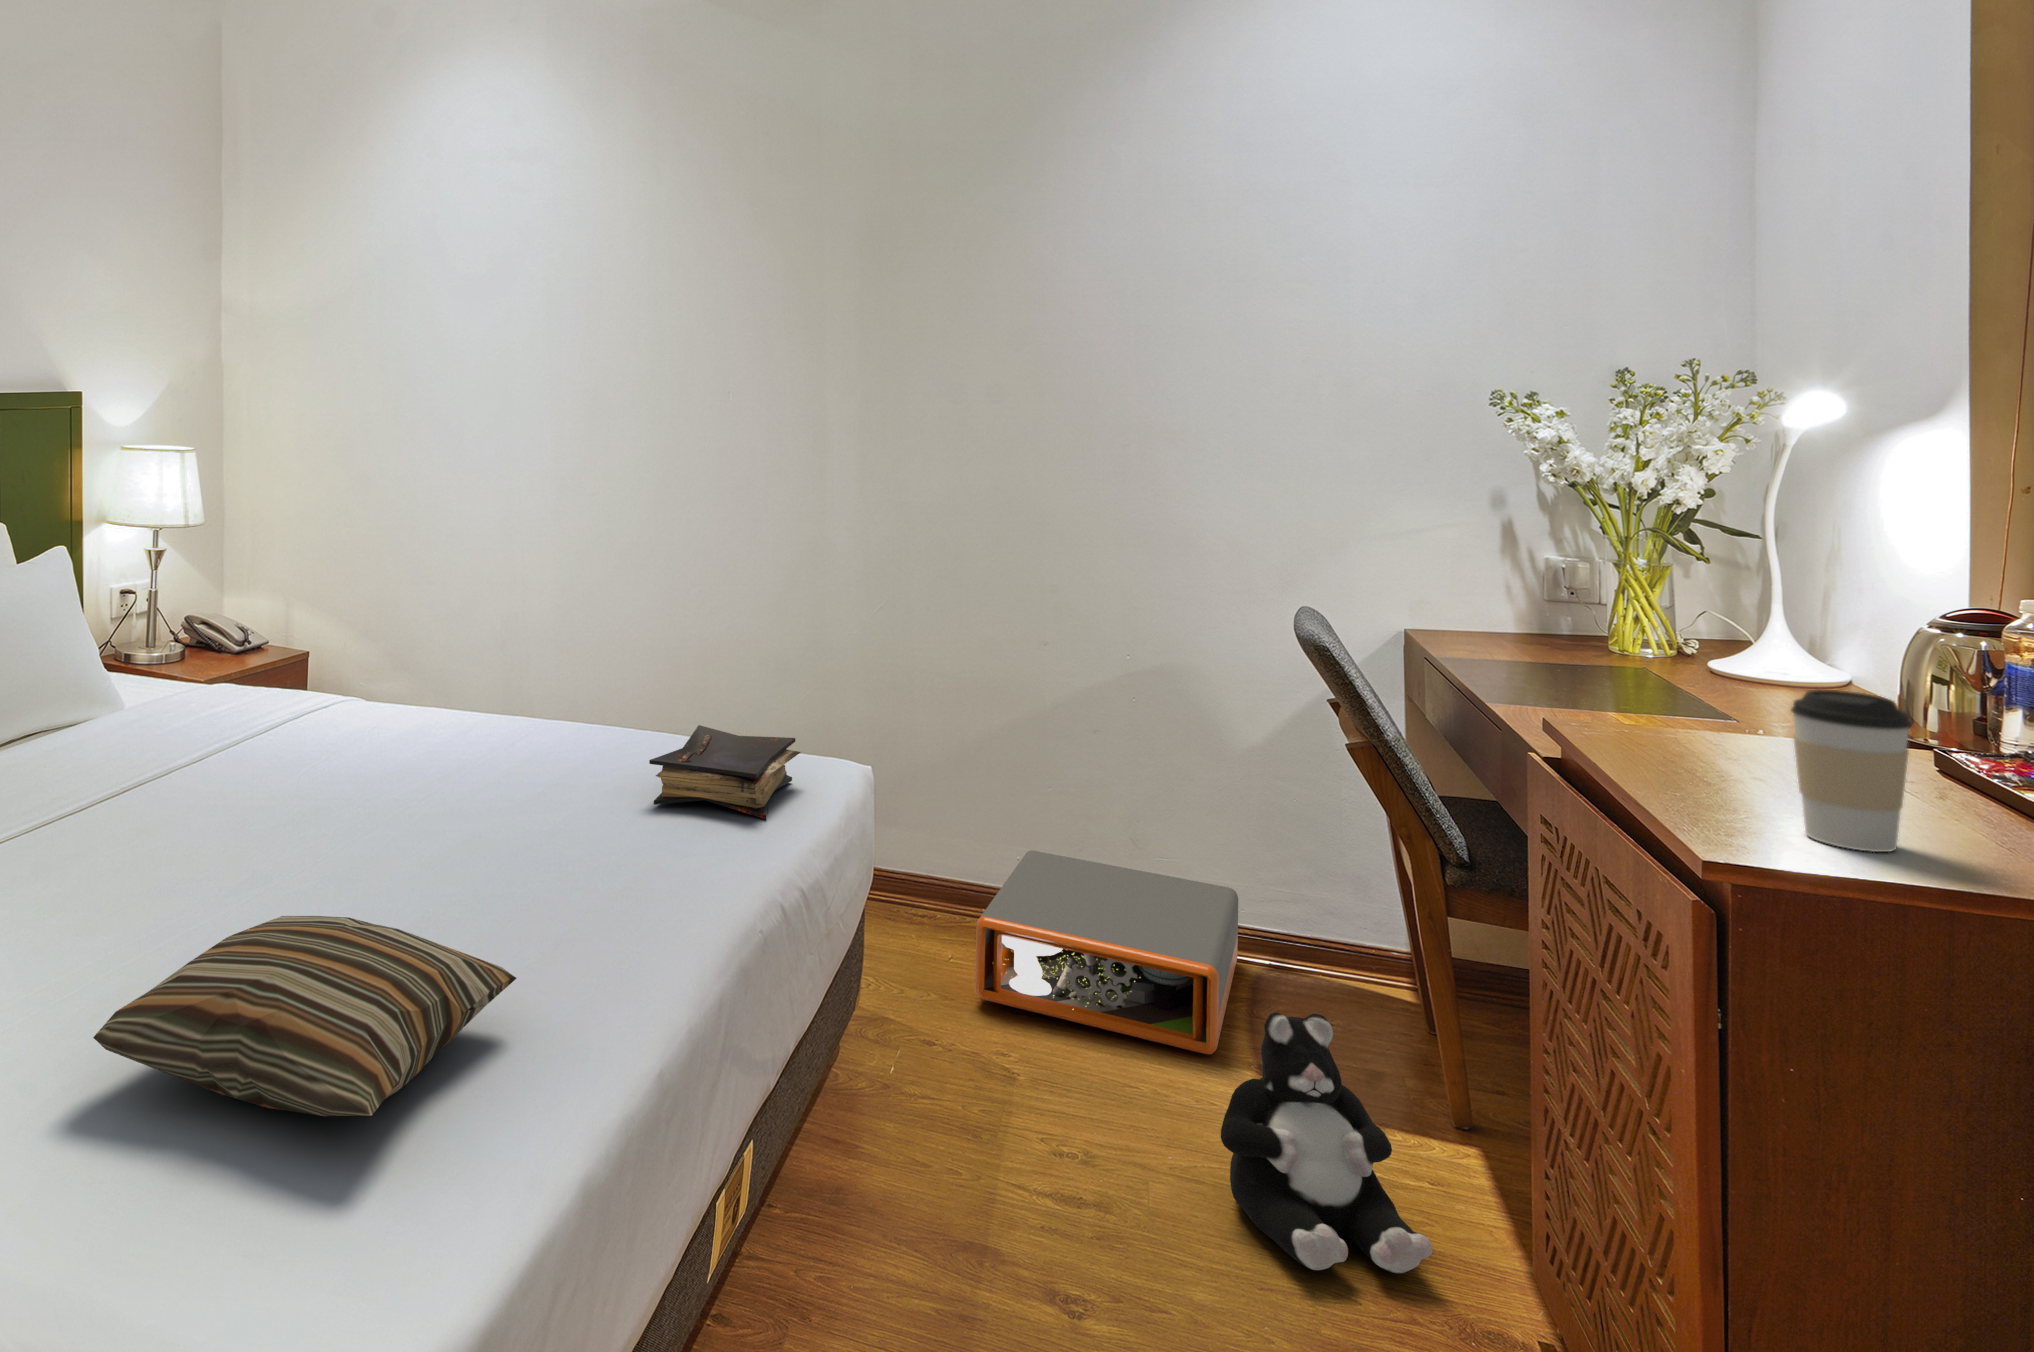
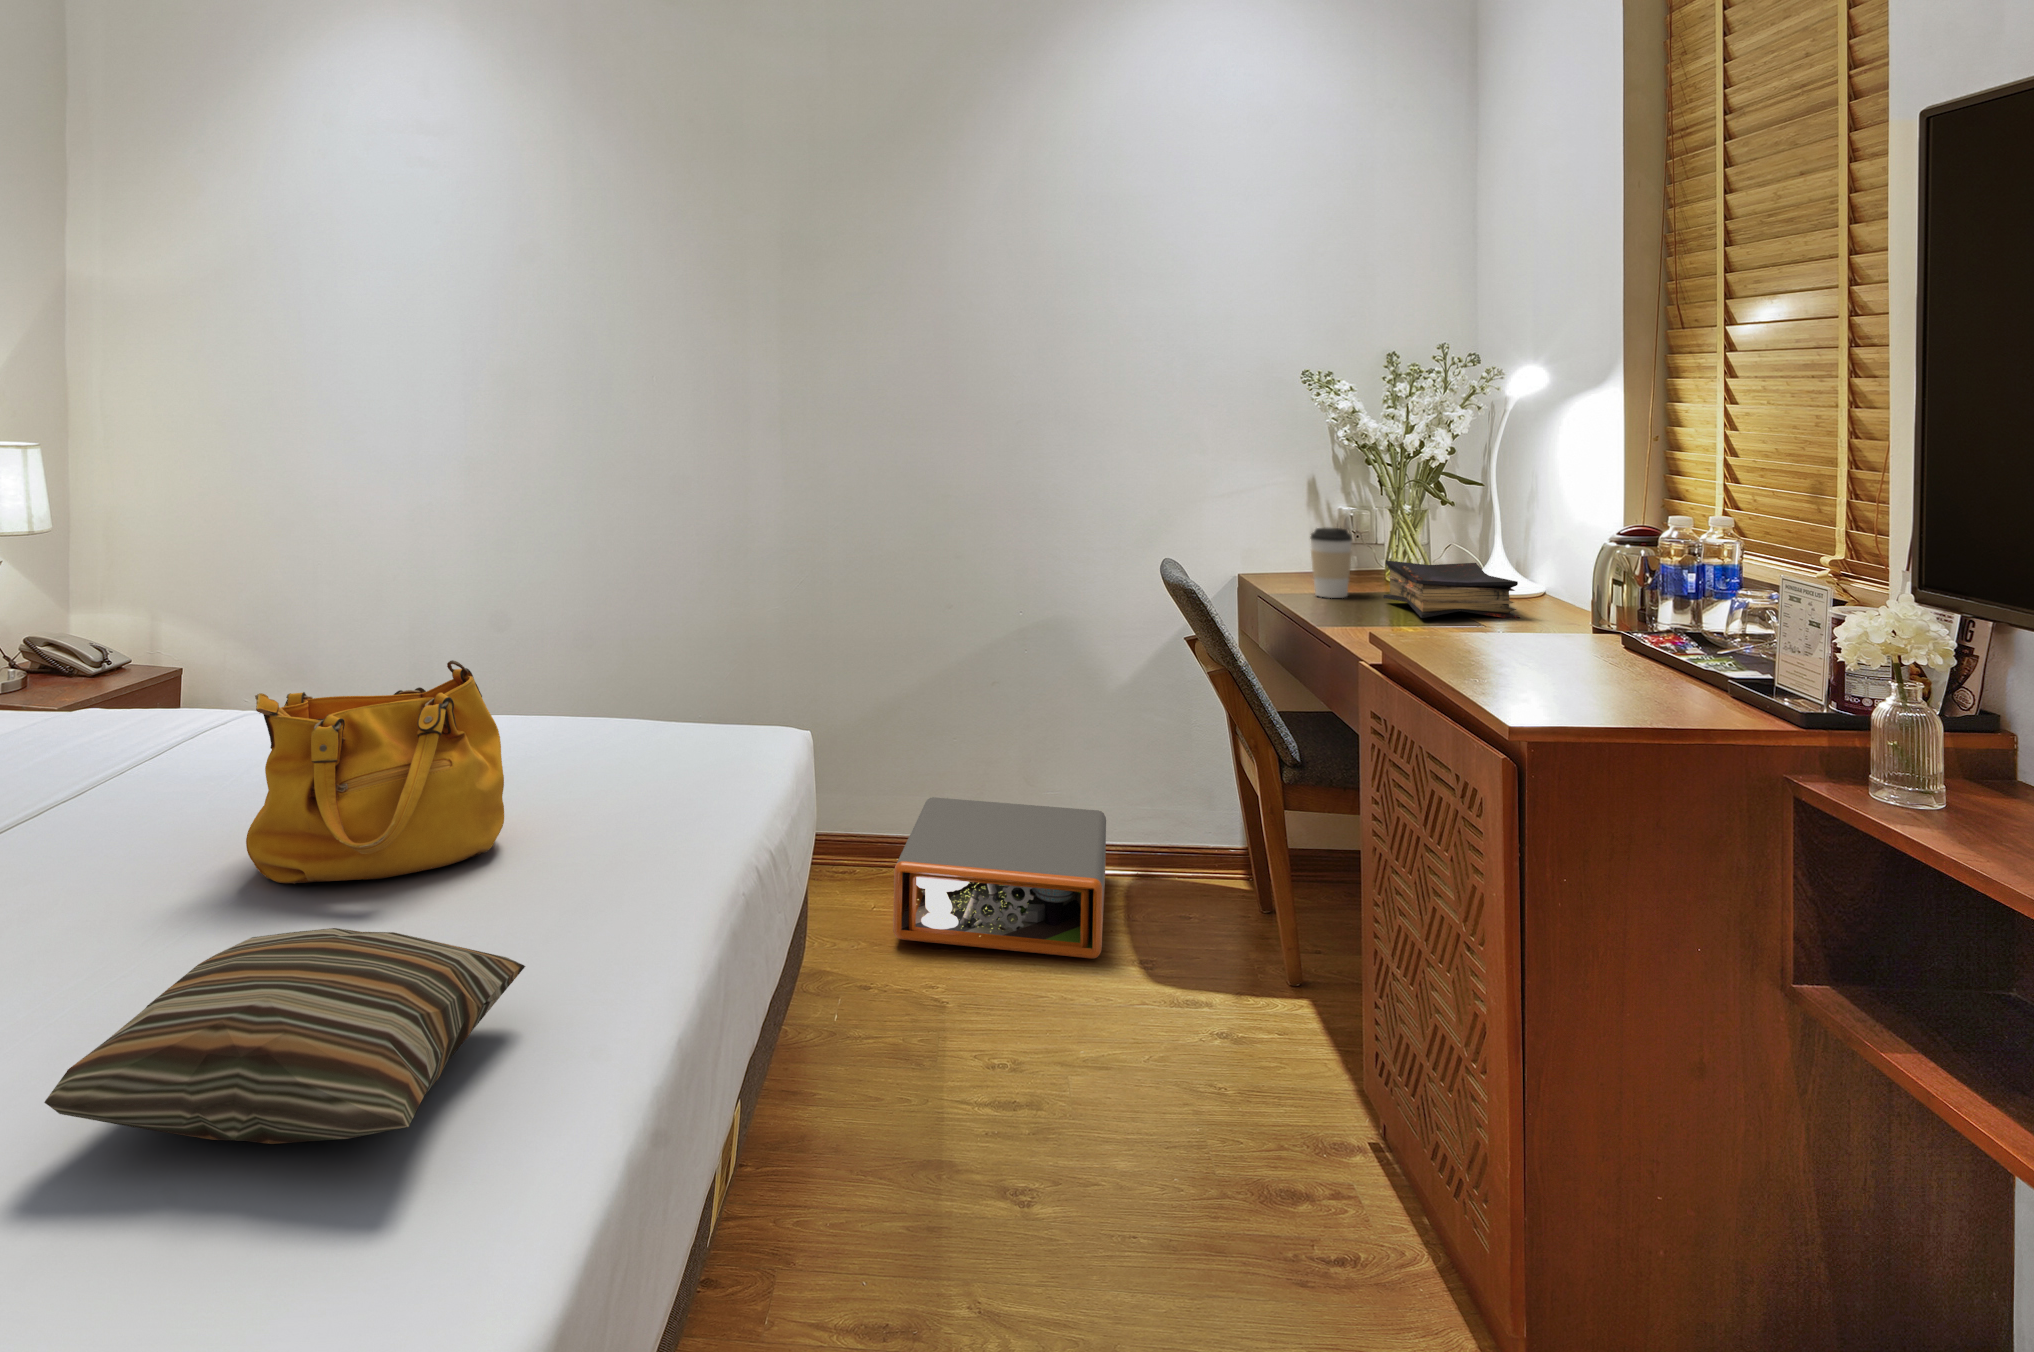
handbag: none [311,673,541,873] -> present [246,660,504,884]
coffee cup: present [1791,690,1911,852] -> present [1311,528,1352,598]
book: present [649,725,800,819] -> present [1384,560,1520,619]
plush toy: present [1220,1013,1432,1274] -> none [1123,905,1290,1125]

